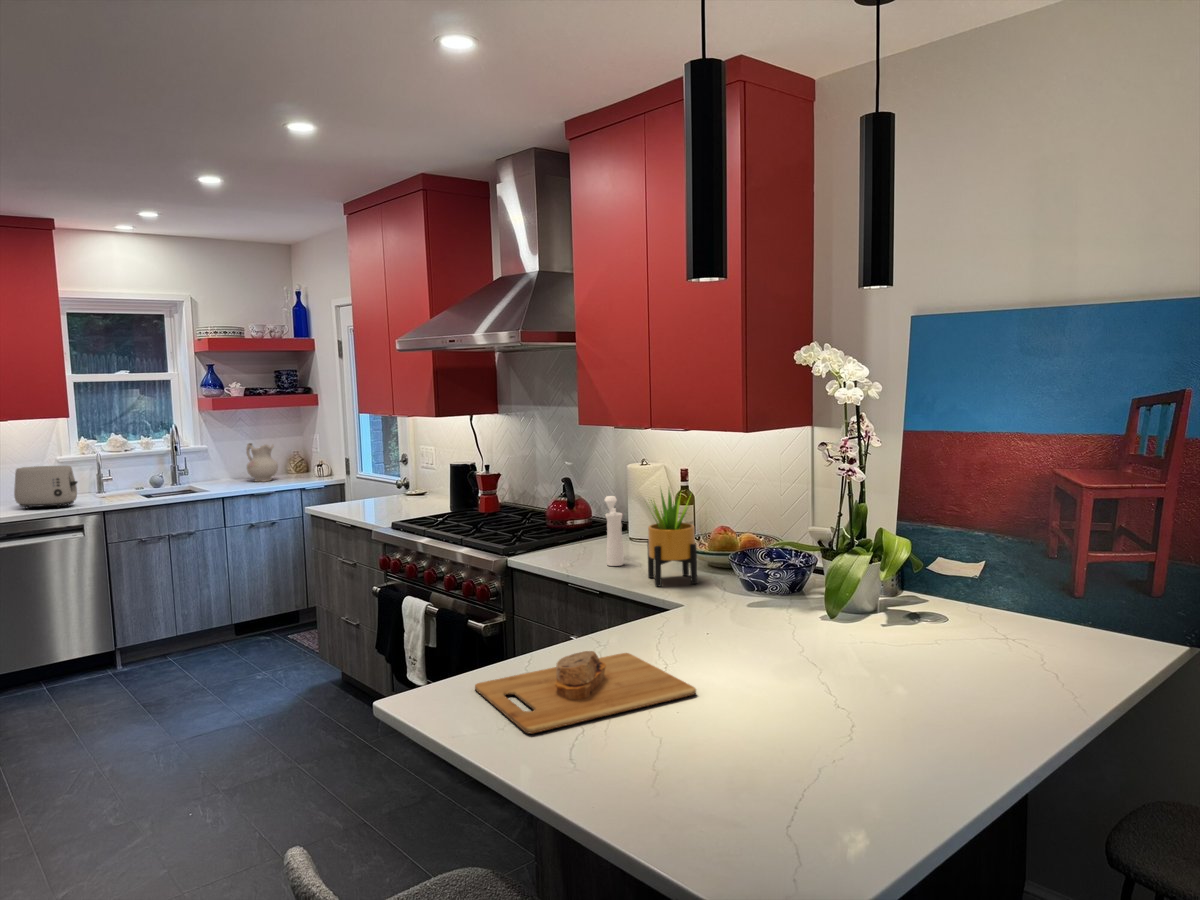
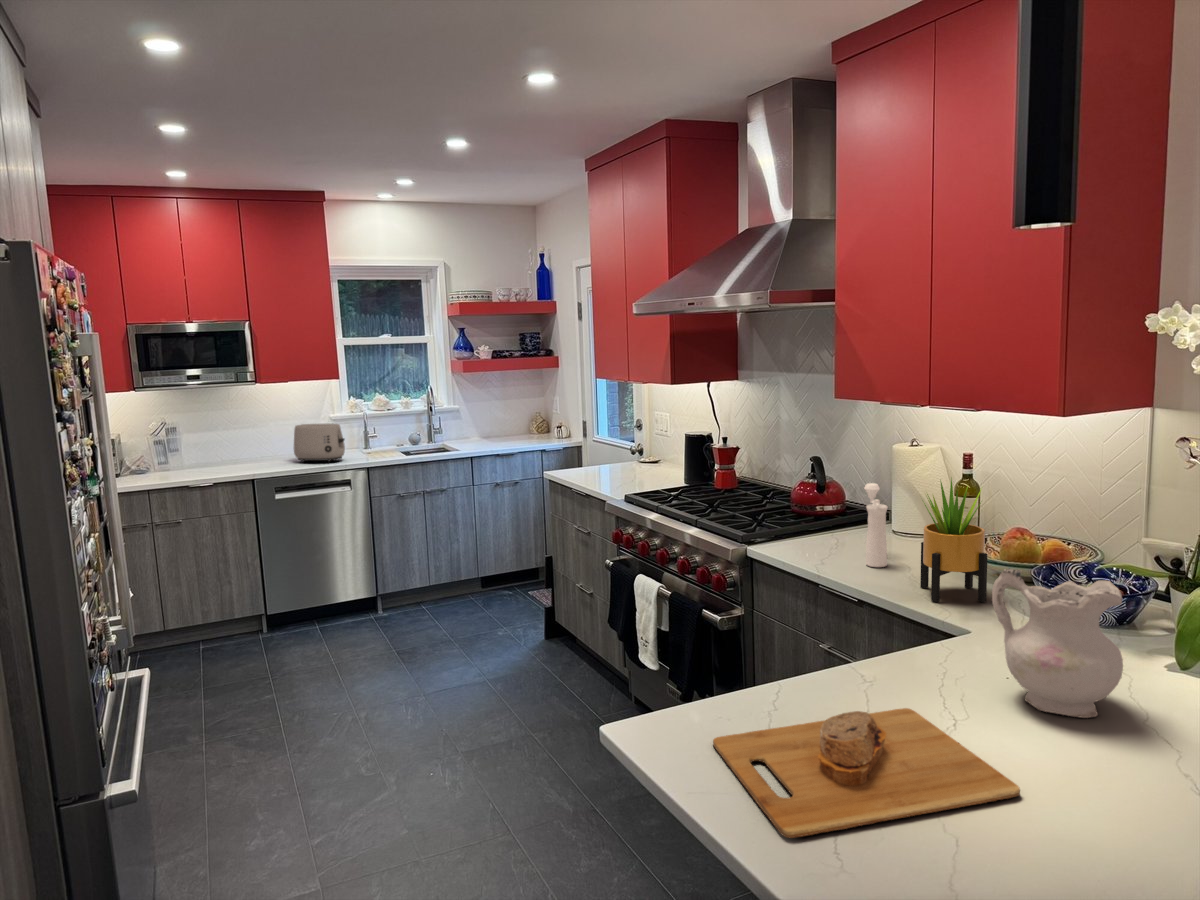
ceramic pitcher: present [246,443,278,482] -> present [992,569,1123,718]

